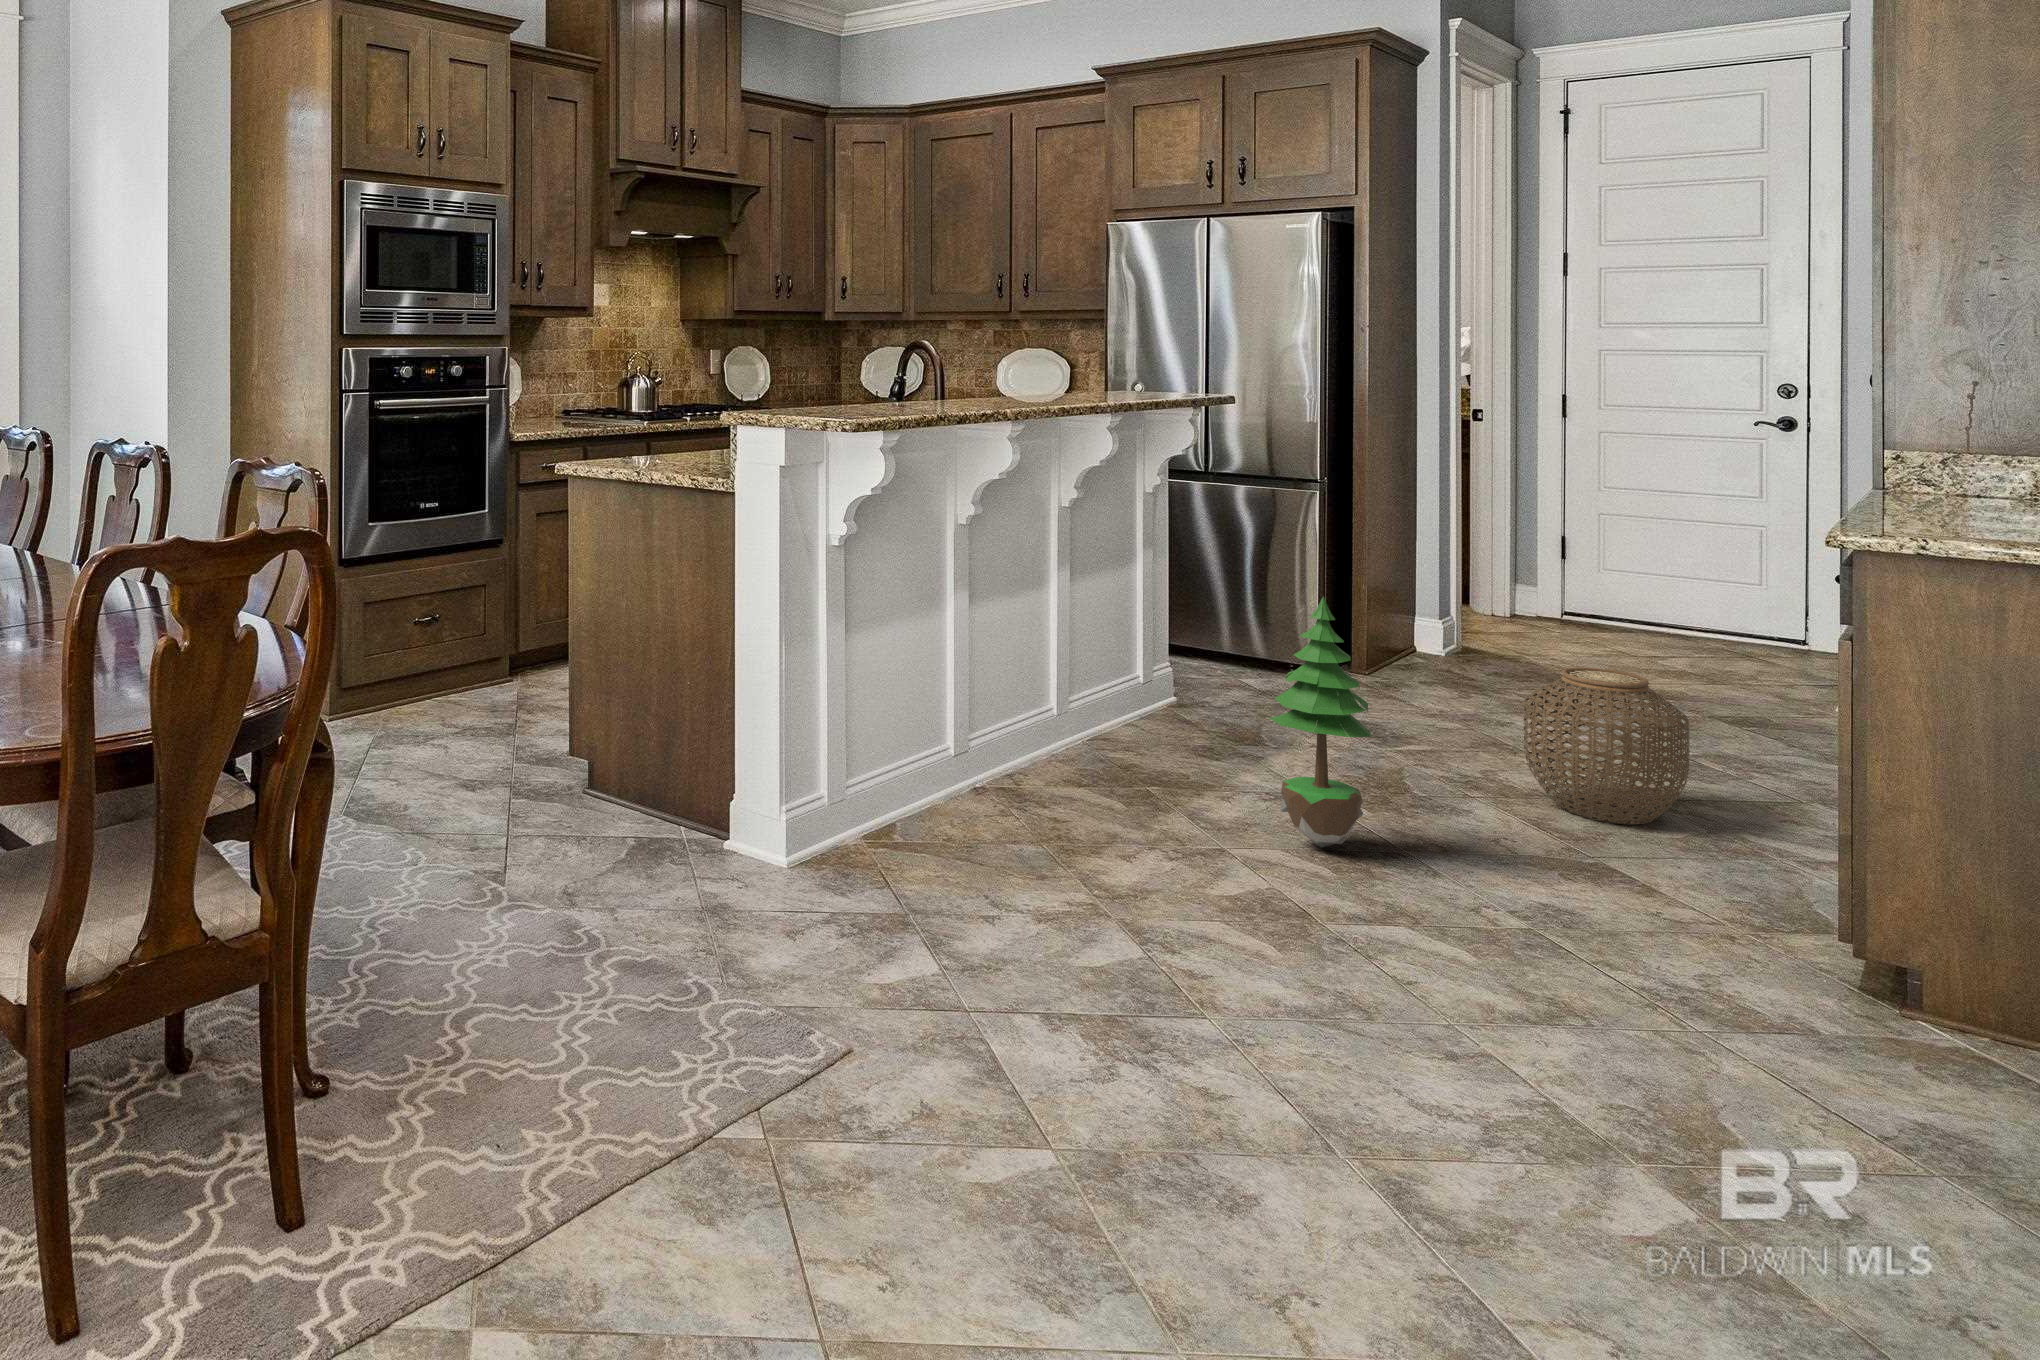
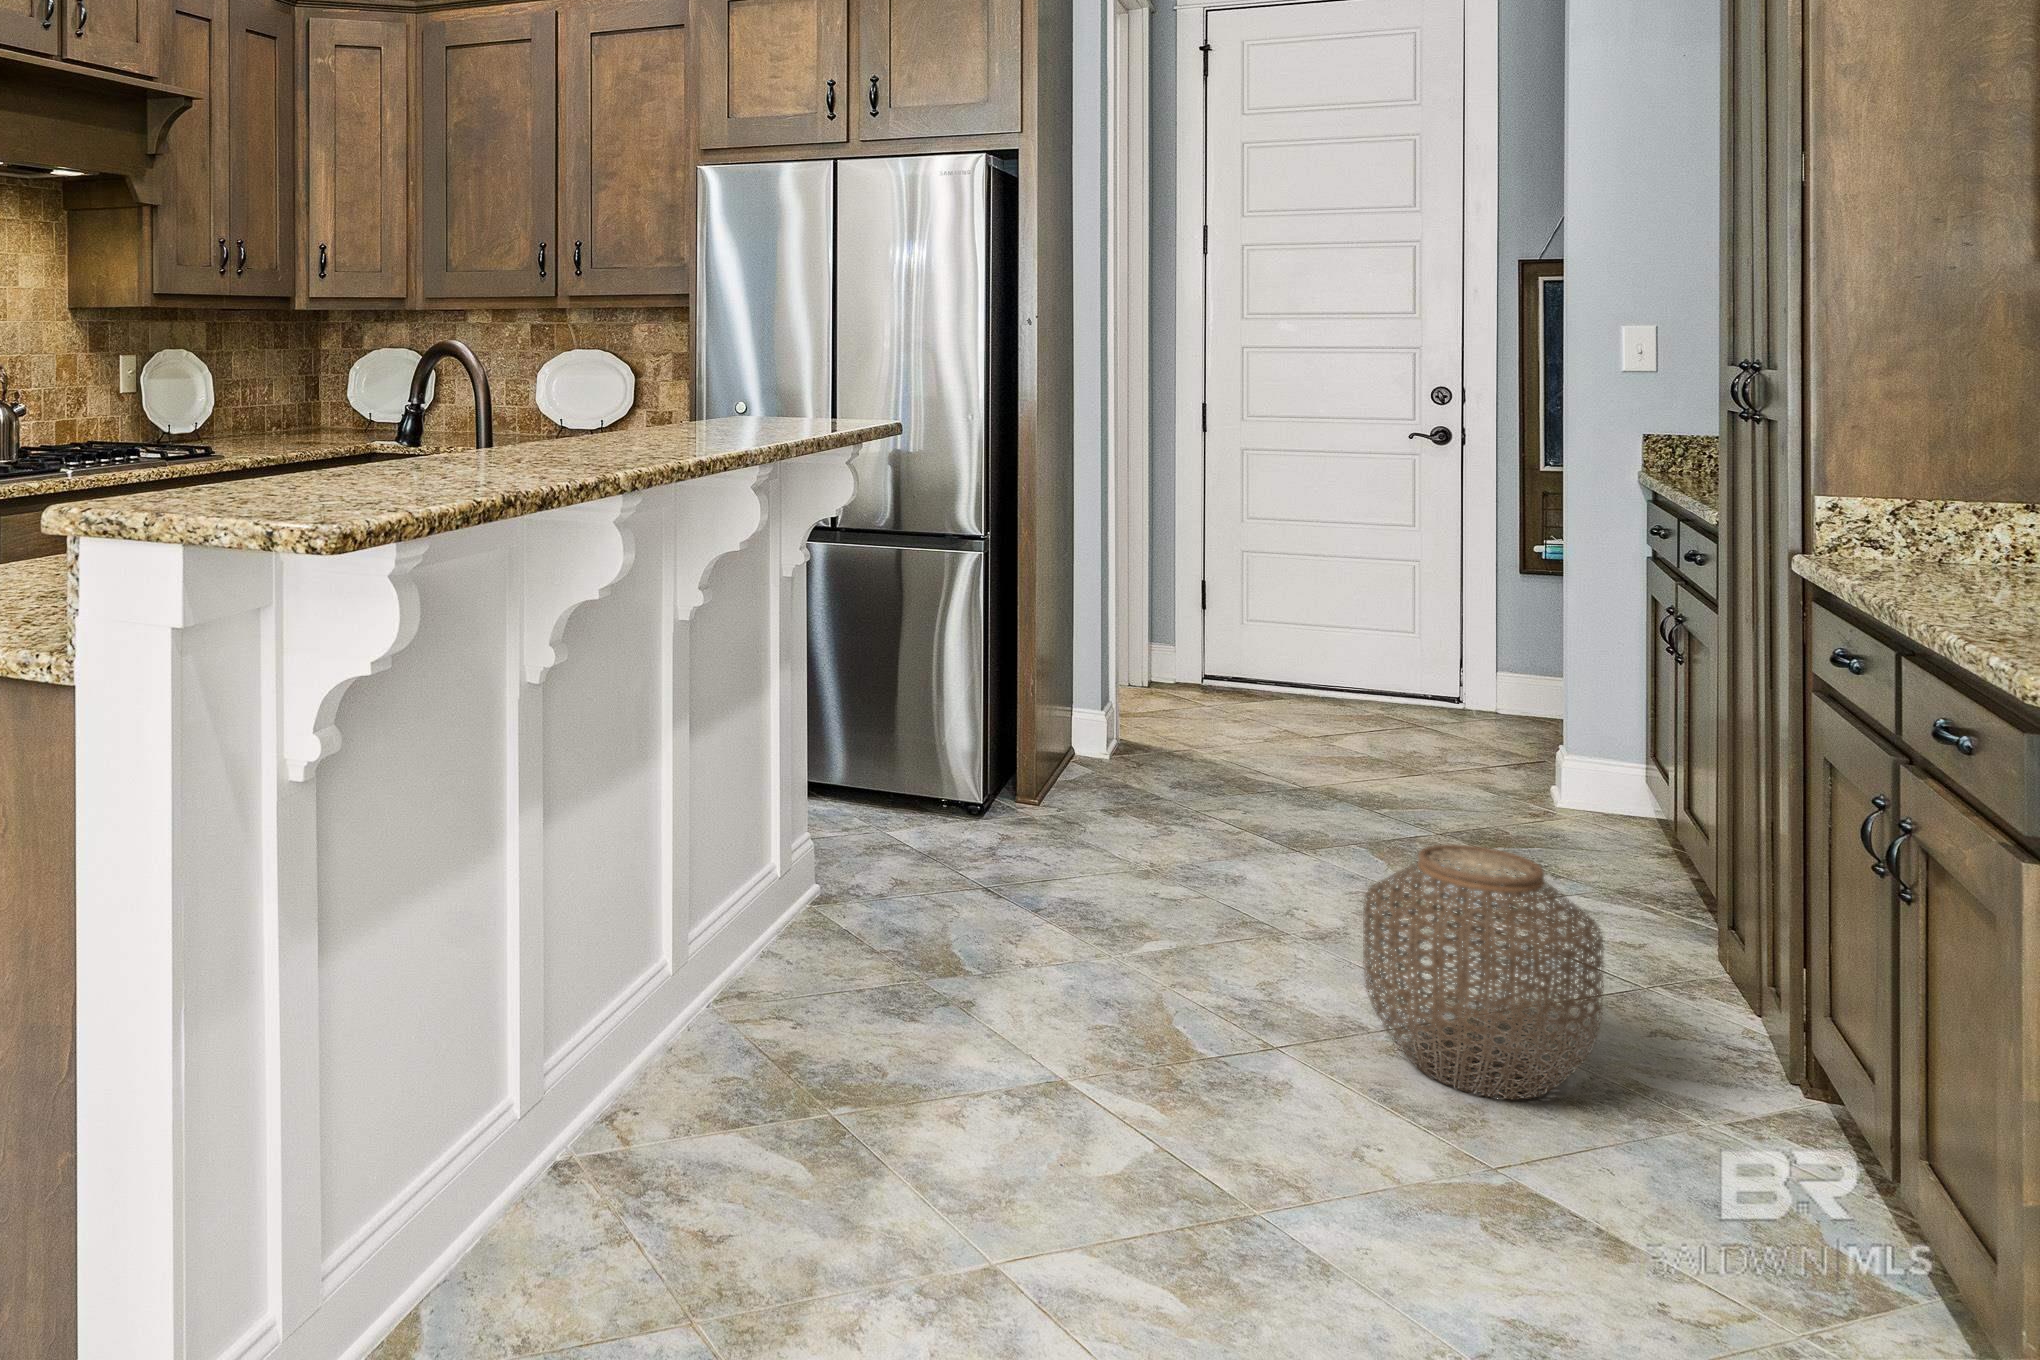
potted tree: present [1270,597,1372,848] -> none [1074,801,1249,1254]

